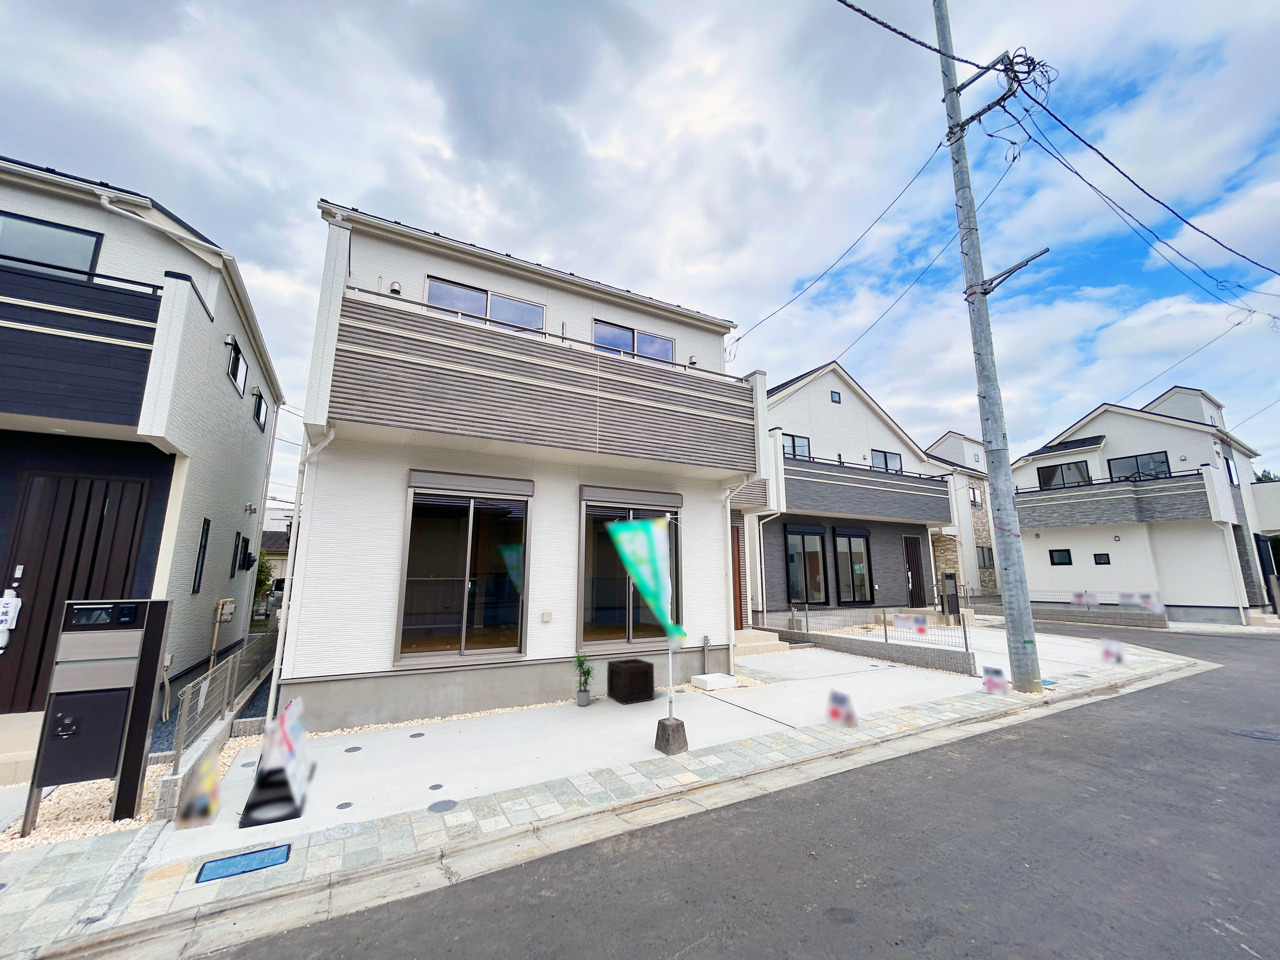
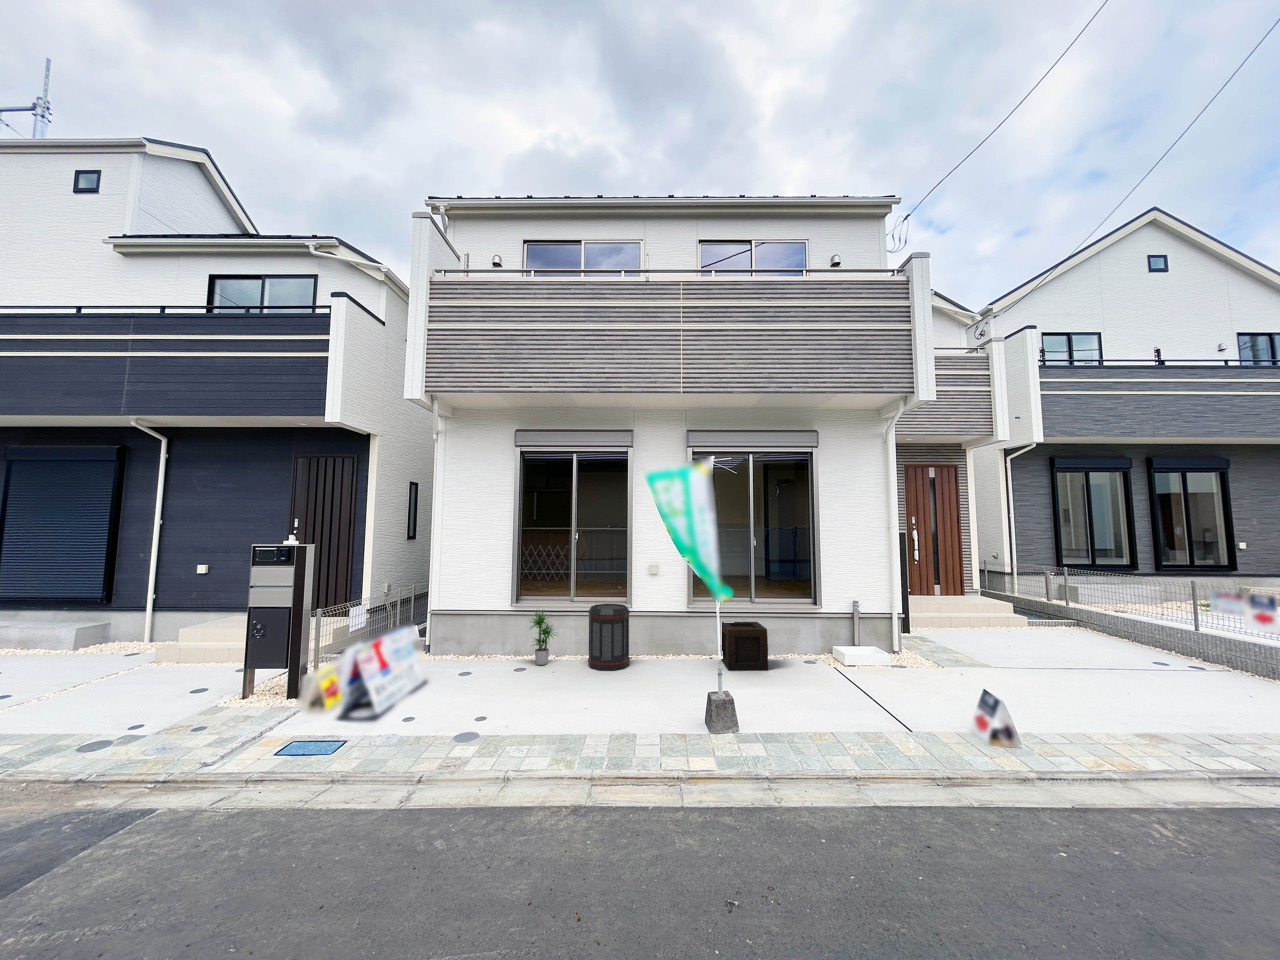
trash can: none [489,652,534,722] -> present [588,604,630,671]
potted plant: present [572,653,594,706] -> present [530,610,555,665]

